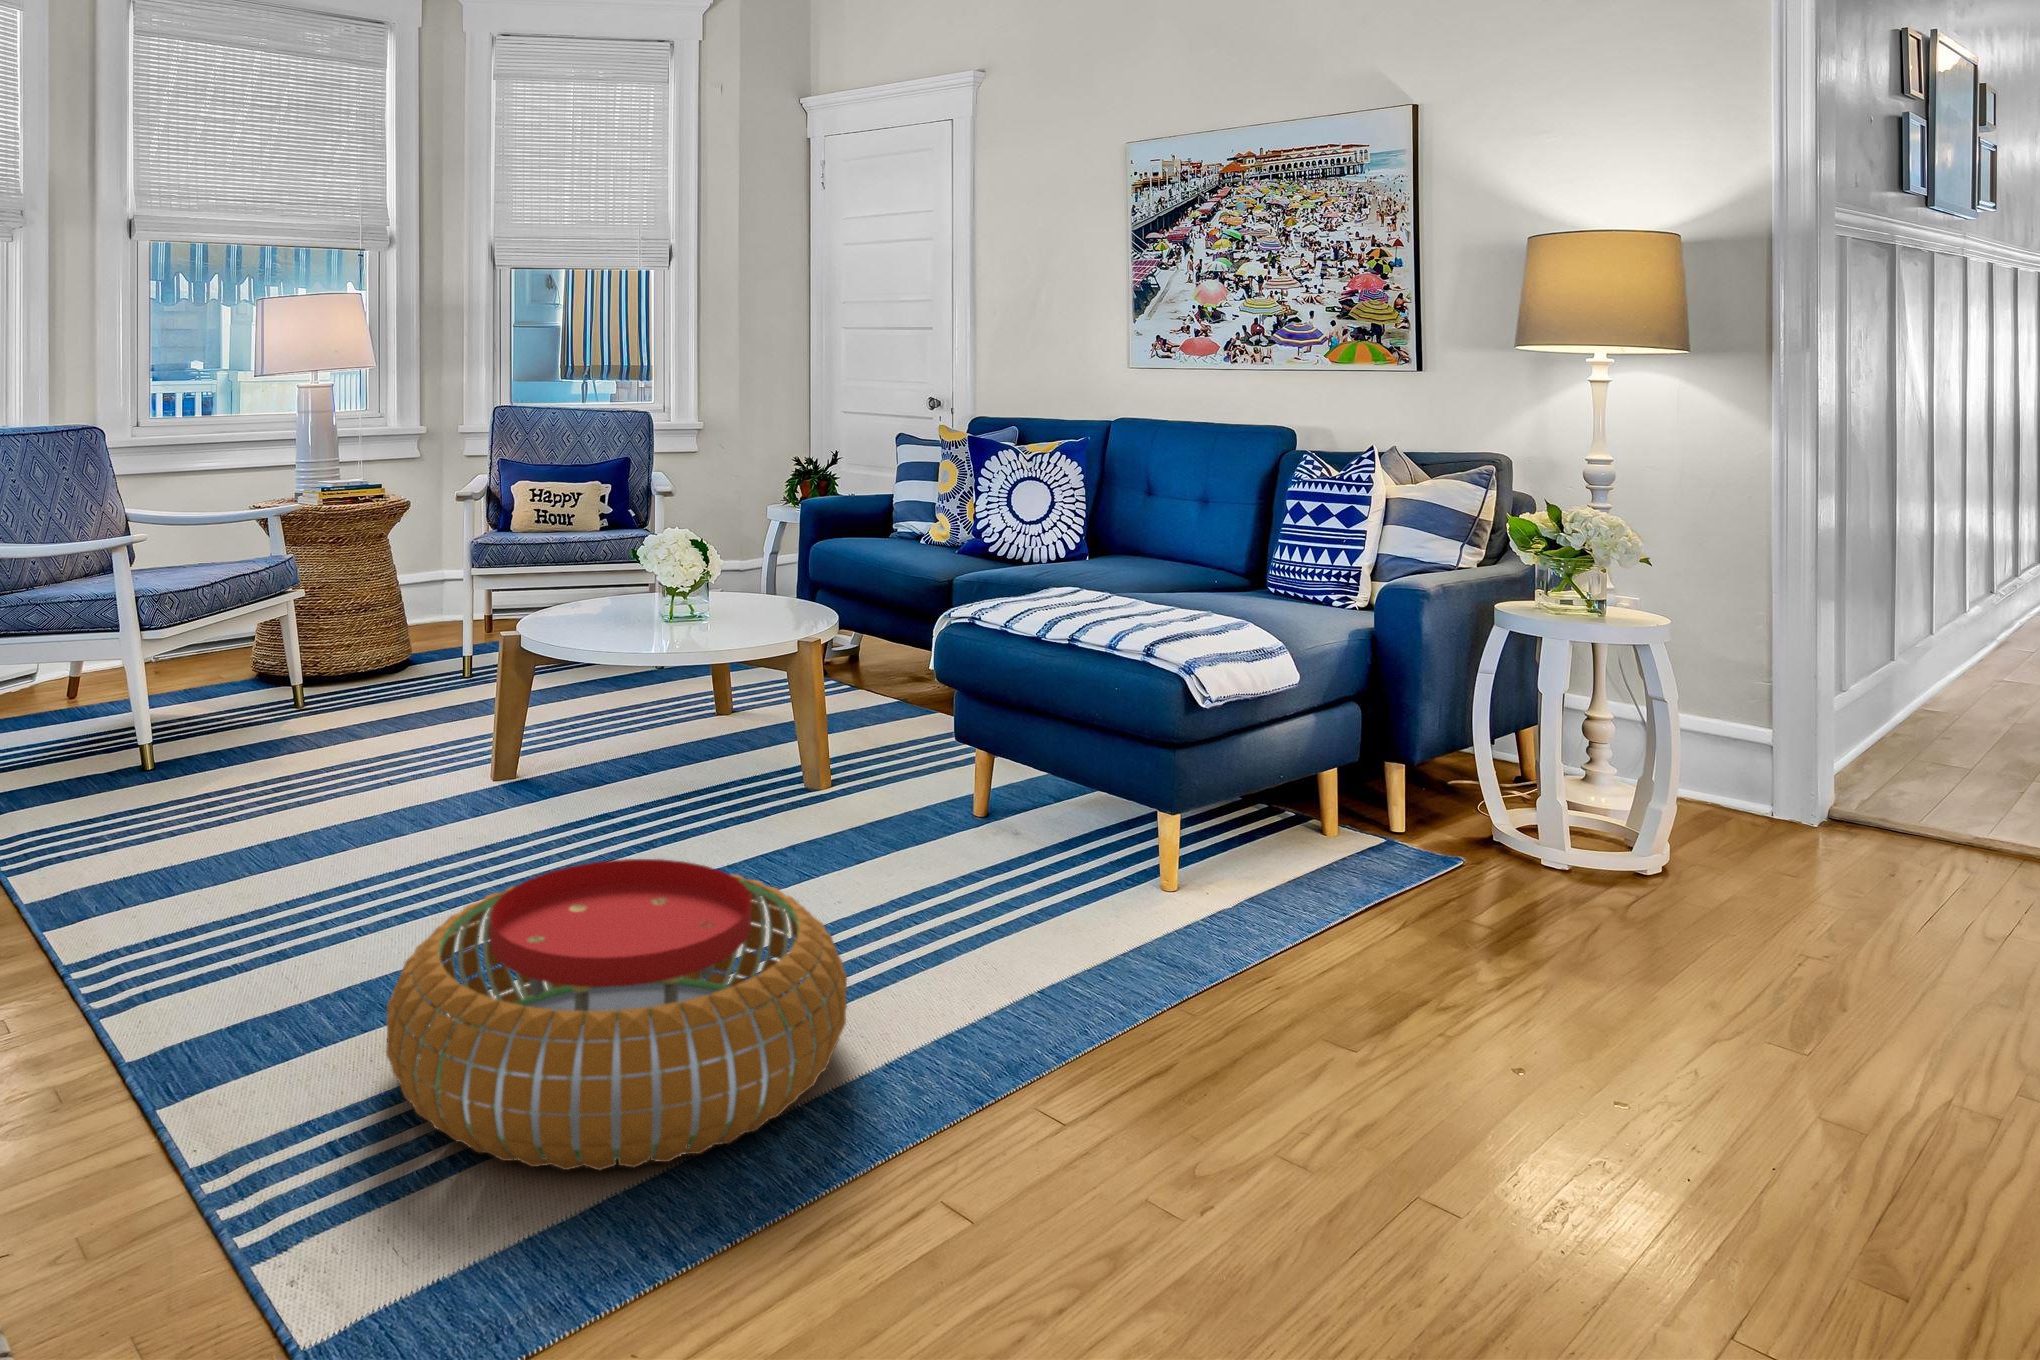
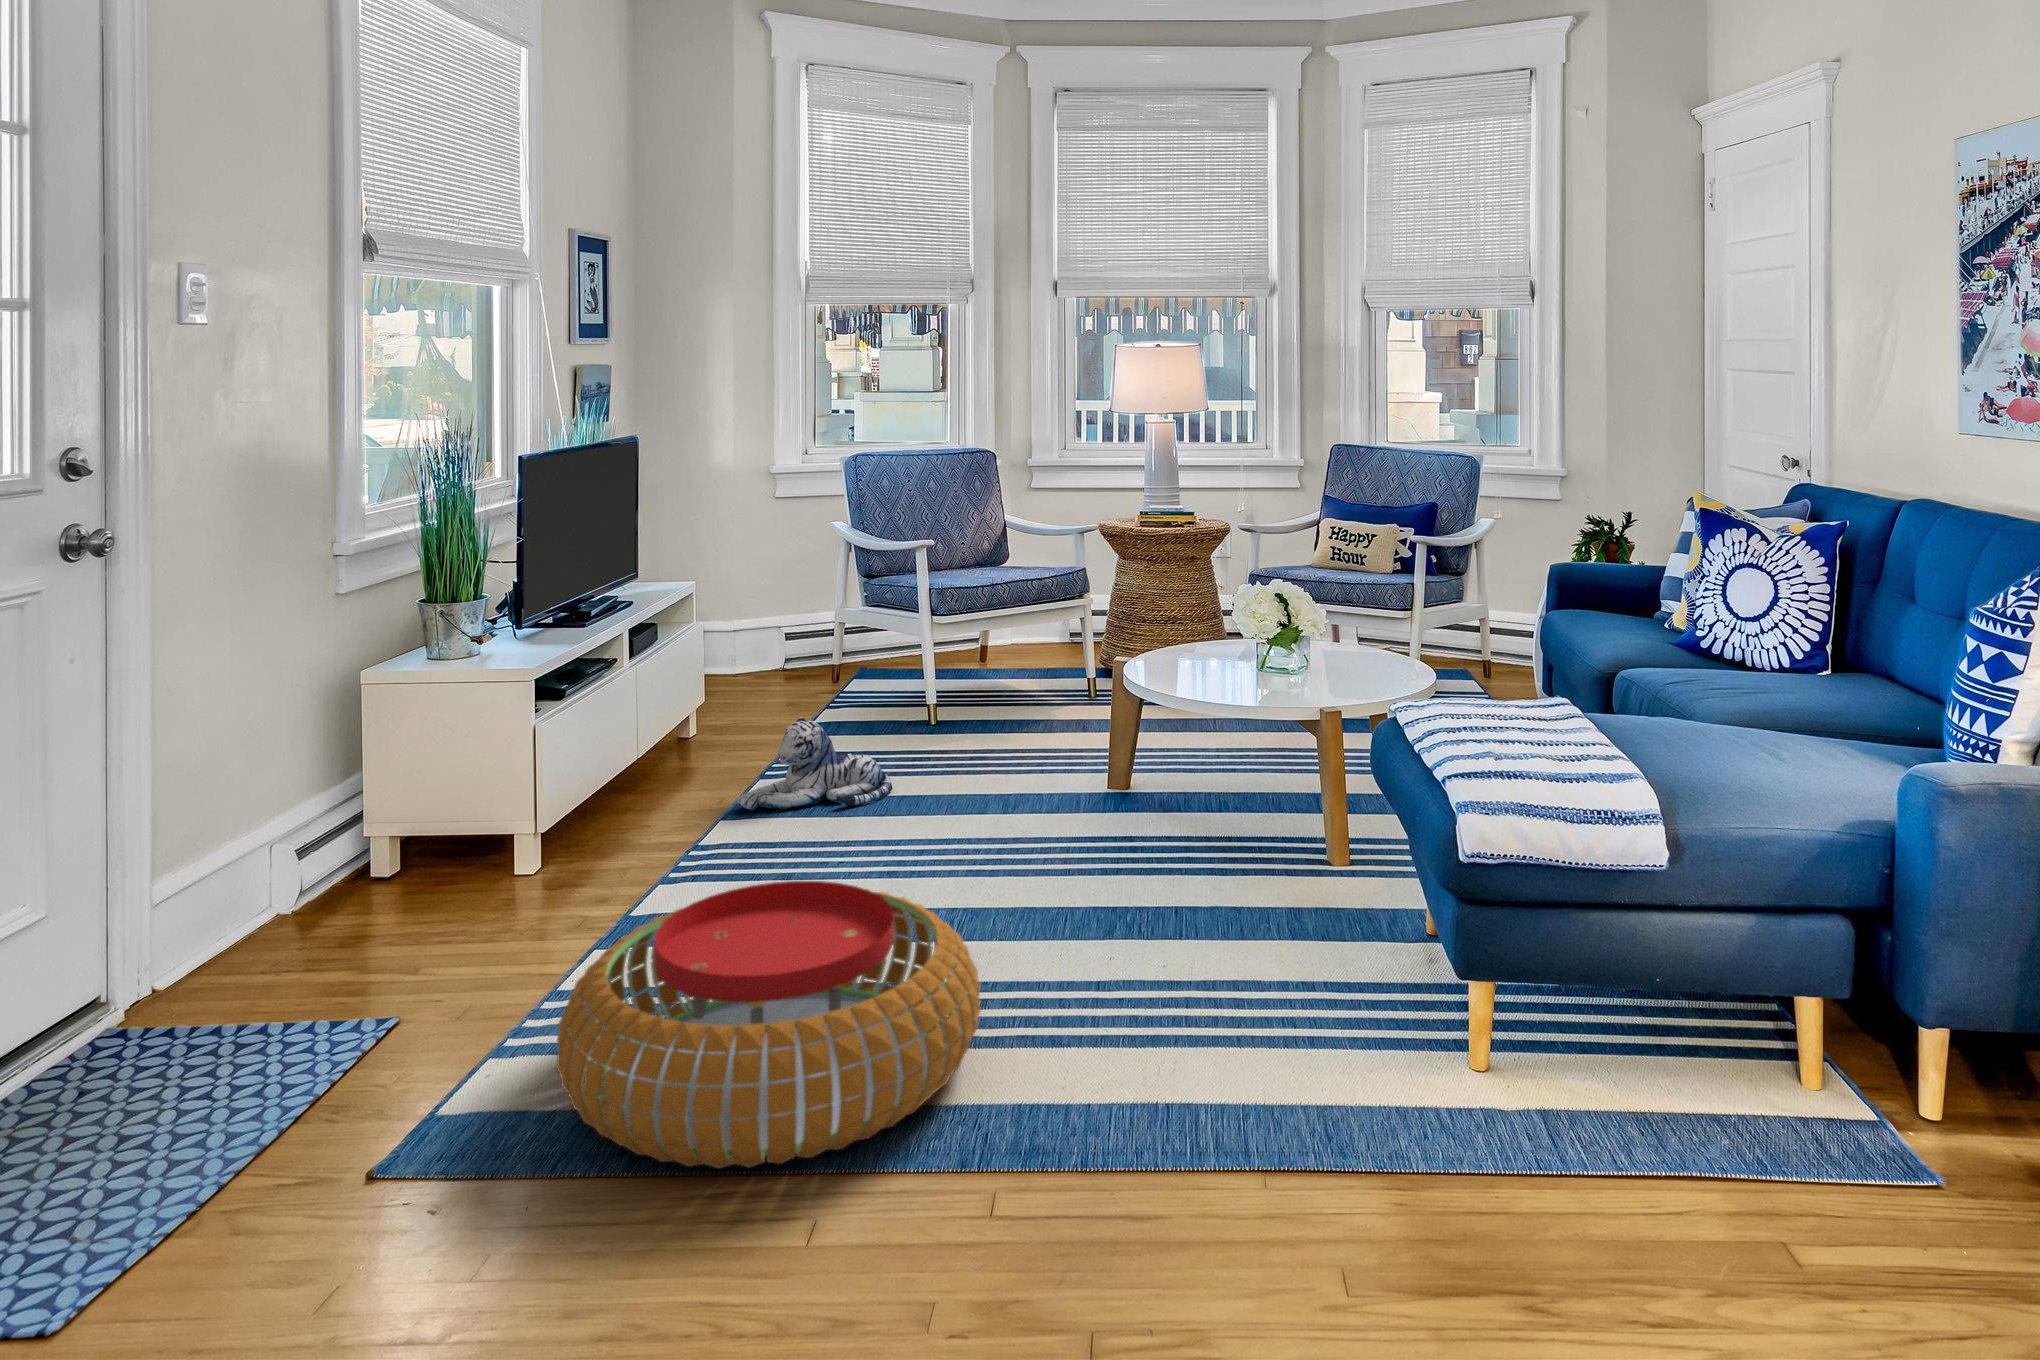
plush toy: none [64,759,239,888] -> present [737,718,892,810]

